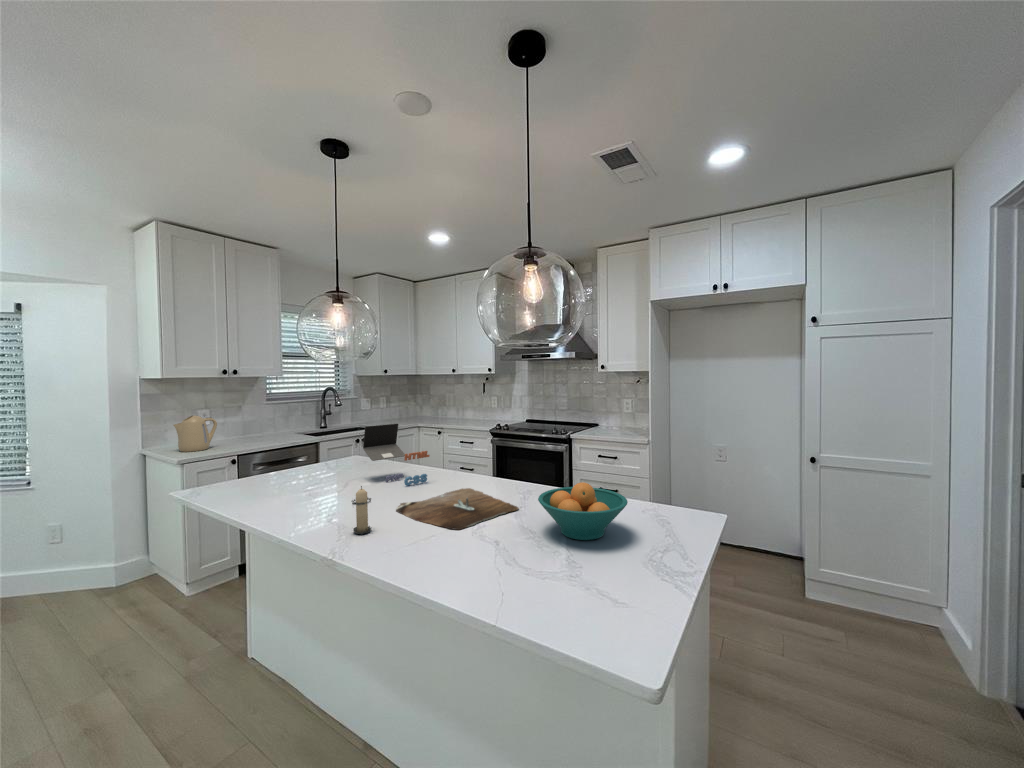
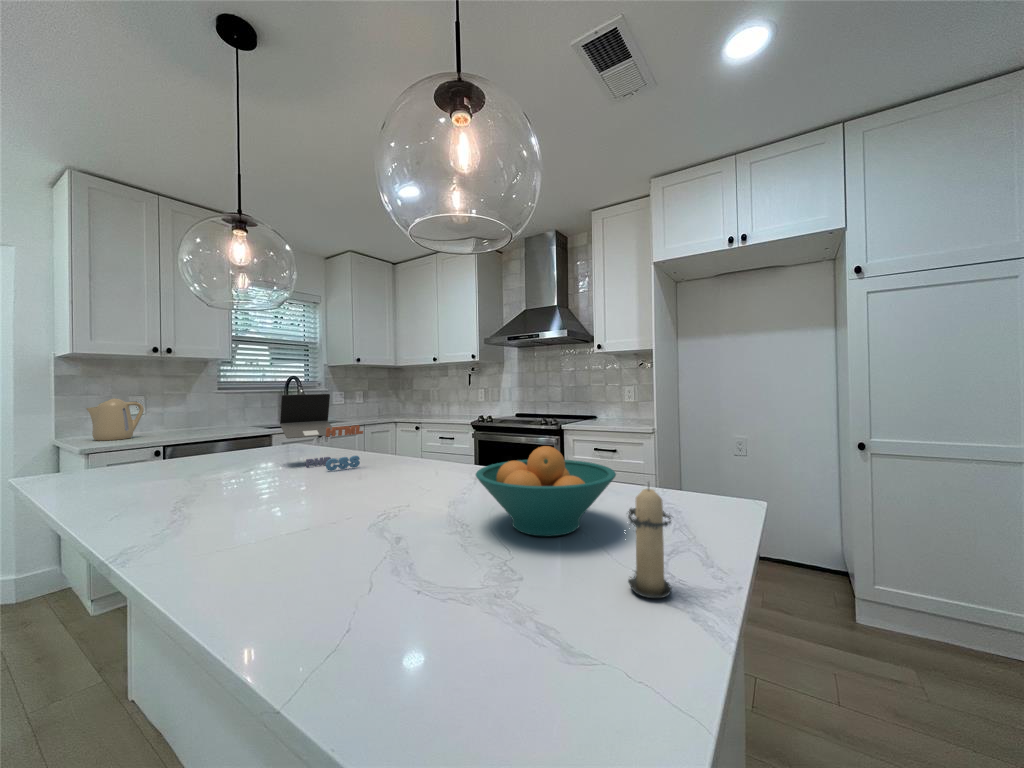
candle: present [352,486,371,534] -> present [628,483,672,598]
cutting board: present [396,488,519,530] -> none [286,472,463,522]

